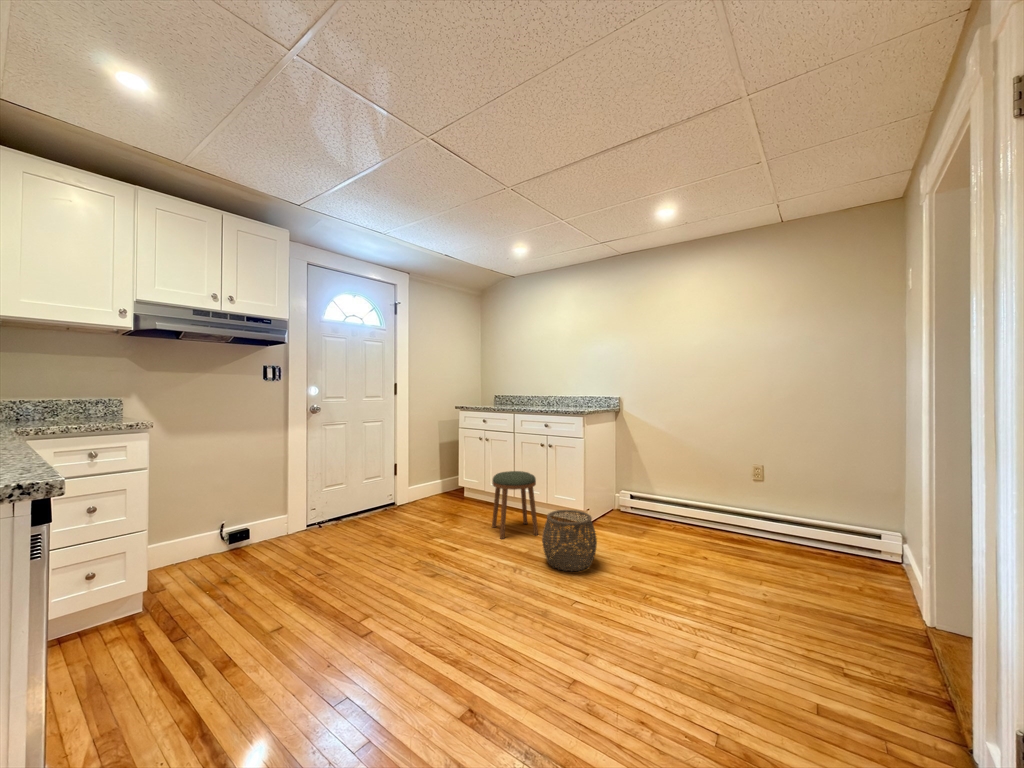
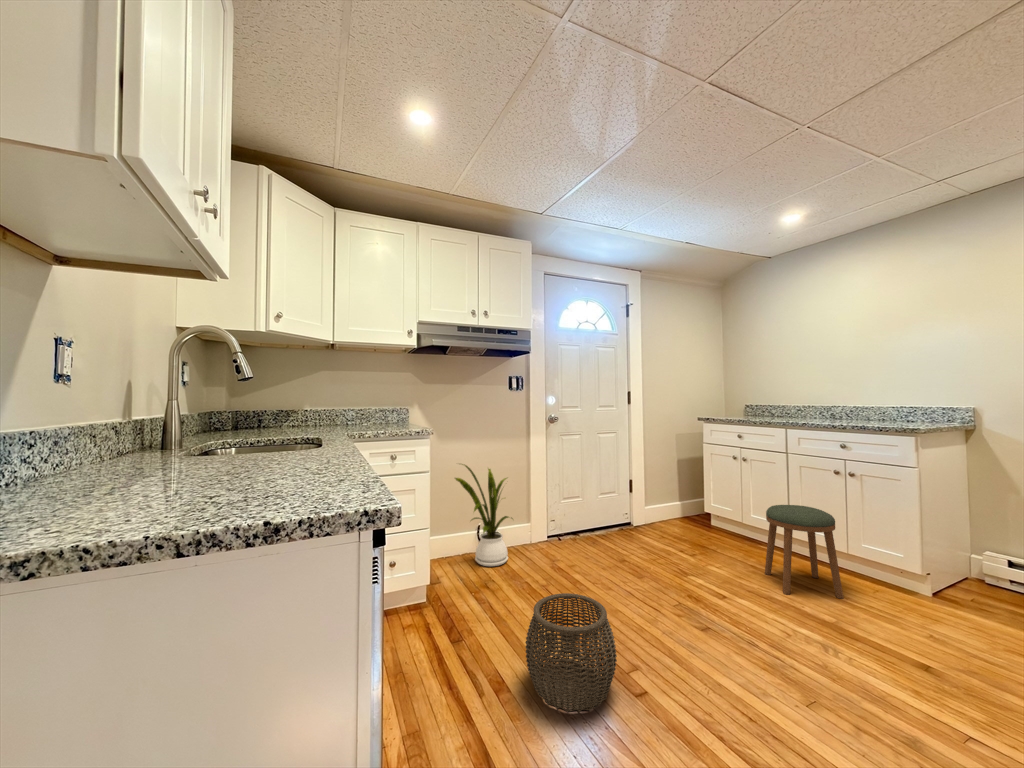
house plant: none [190,458,267,564] -> present [455,464,513,566]
woven basket: present [542,510,597,571] -> present [525,593,617,712]

